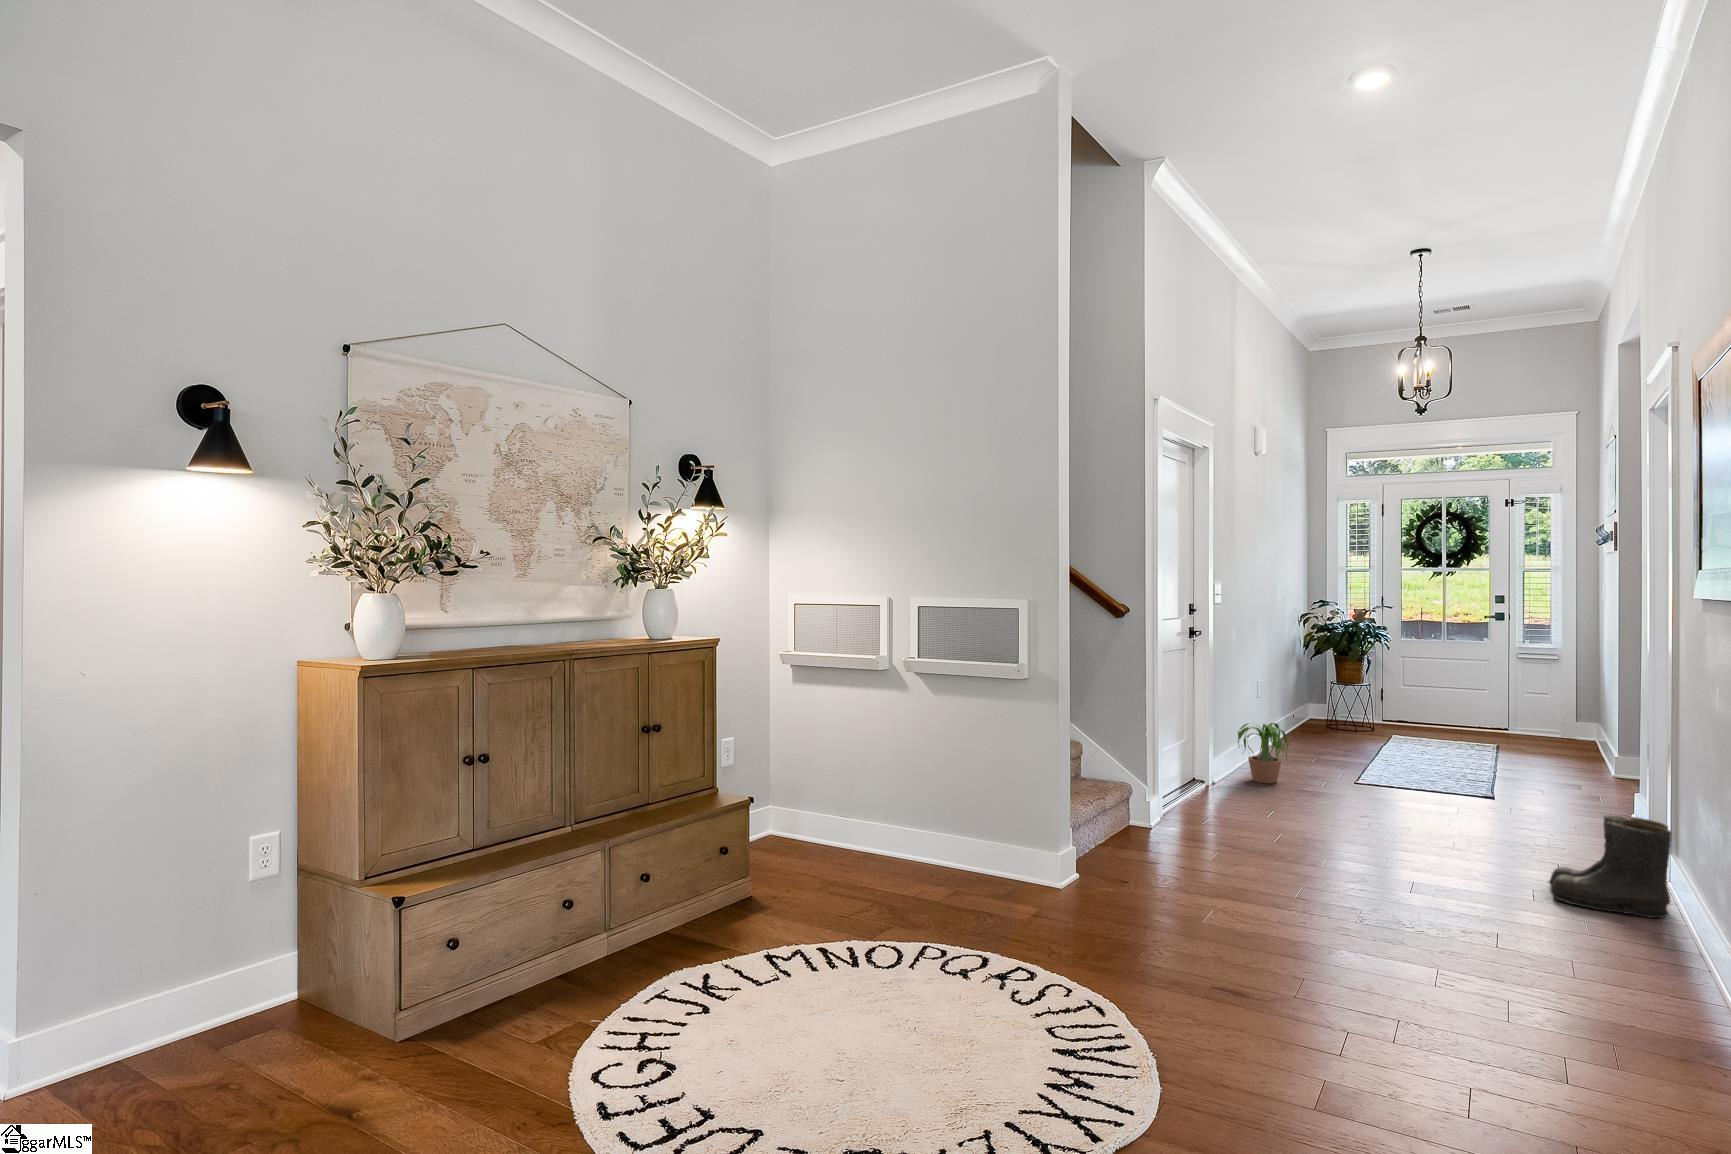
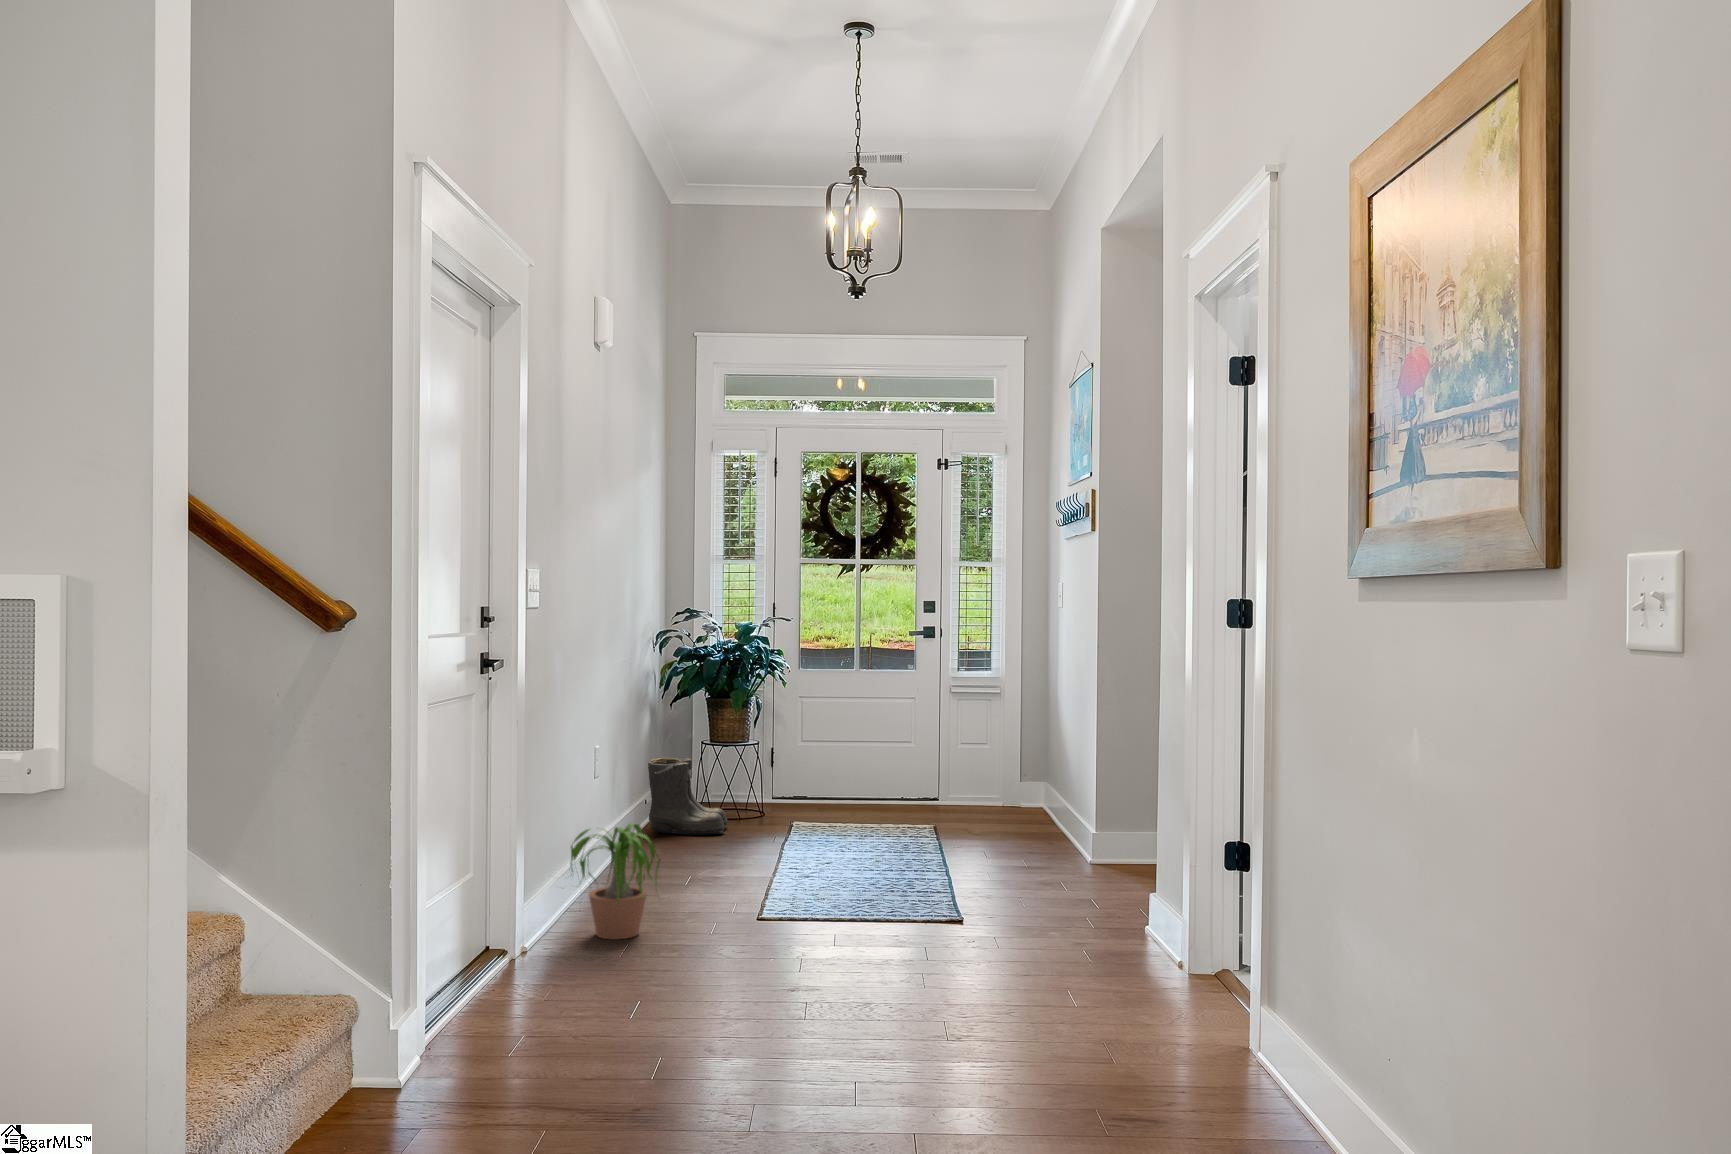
boots: present [1549,815,1671,918] -> present [648,757,728,835]

